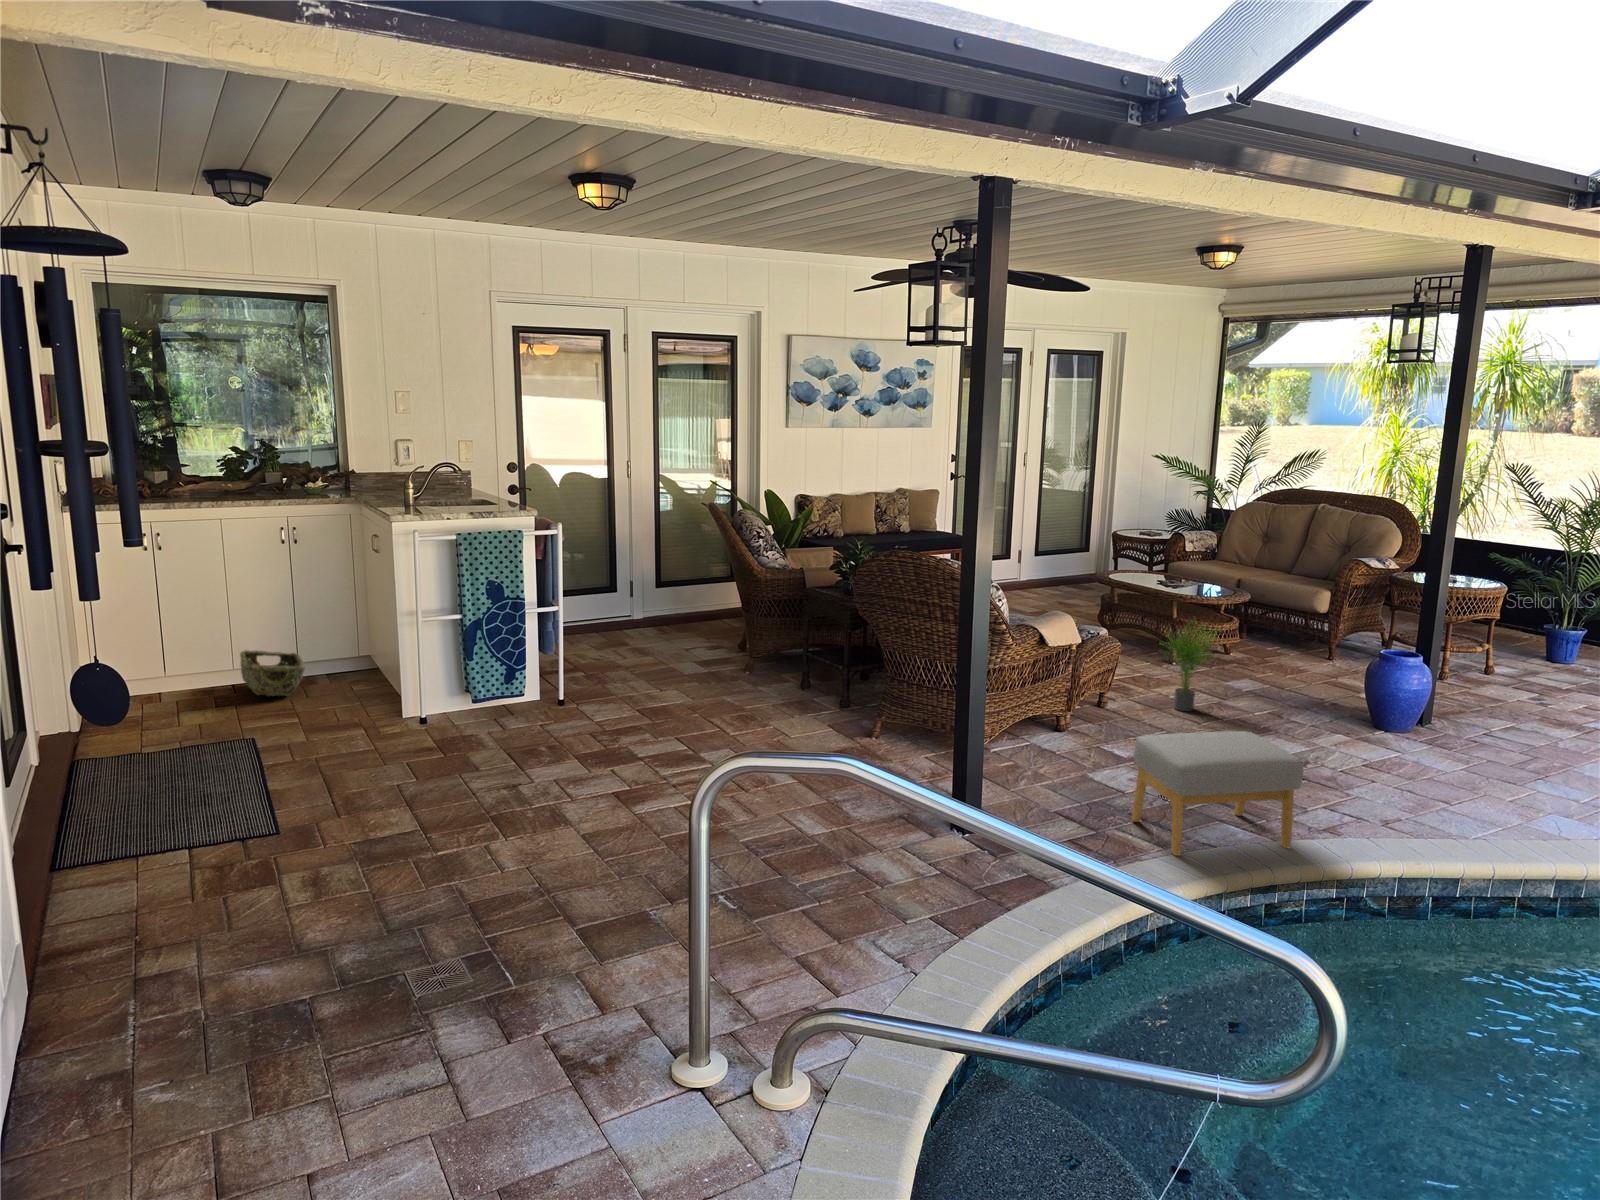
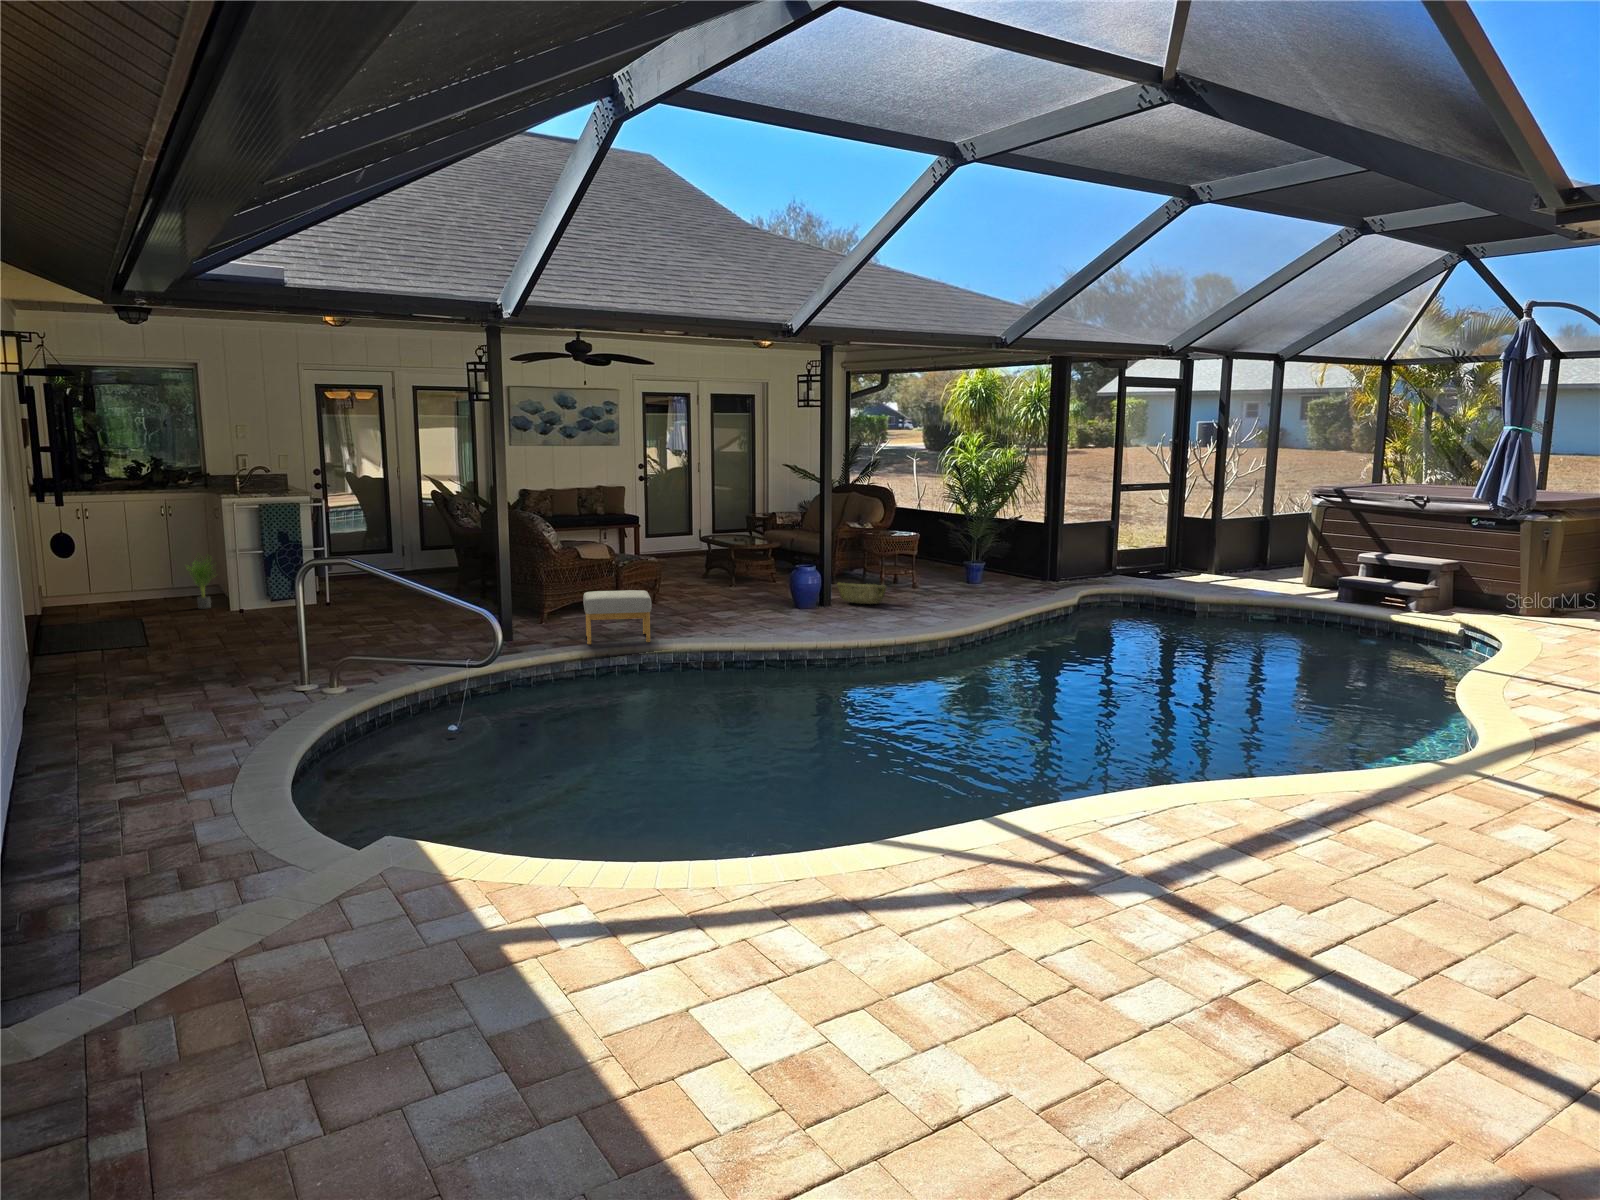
potted plant: present [1165,620,1212,711] -> present [188,560,211,609]
woven basket: present [240,650,305,696] -> present [837,583,886,604]

